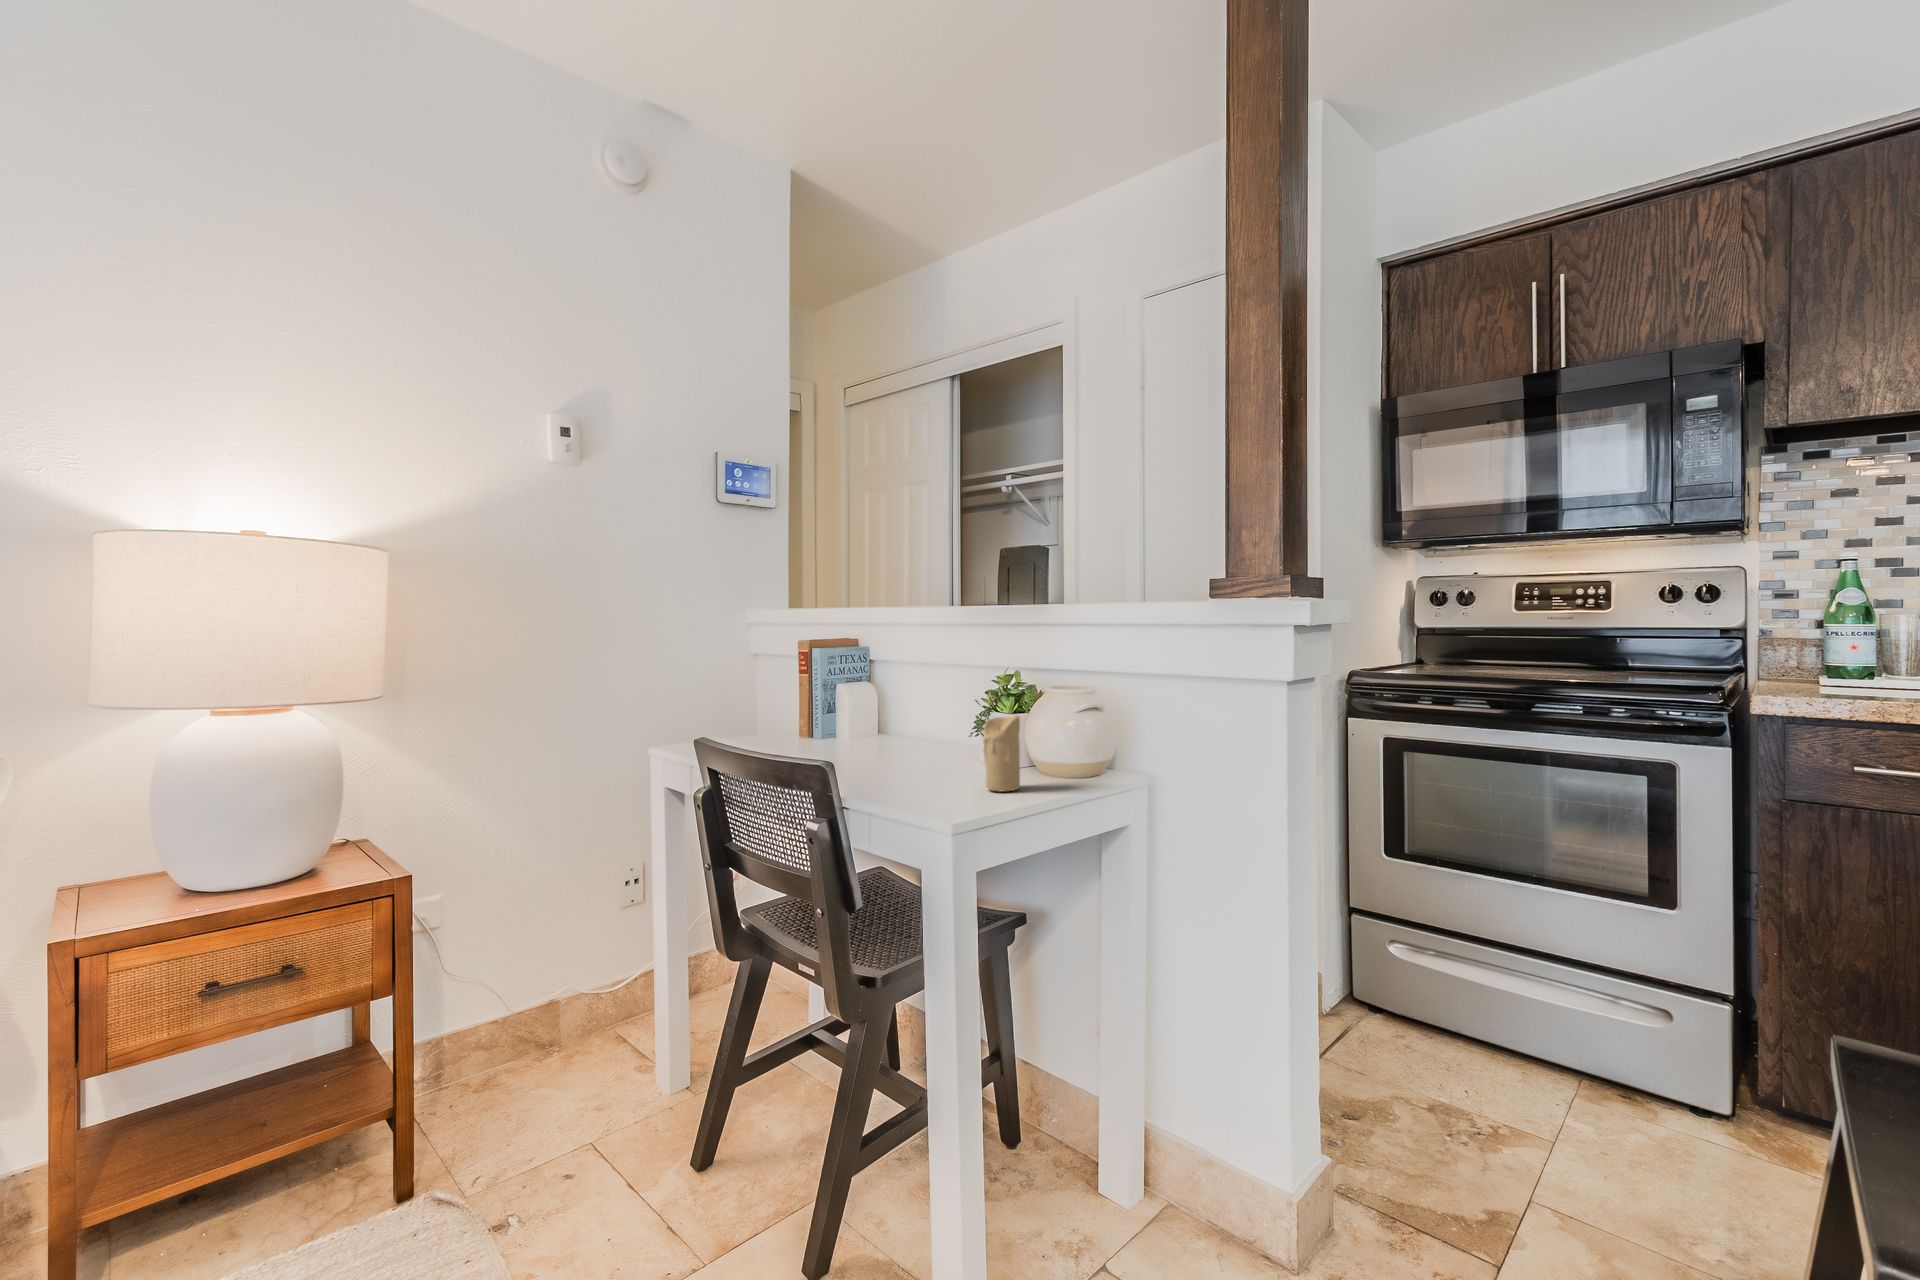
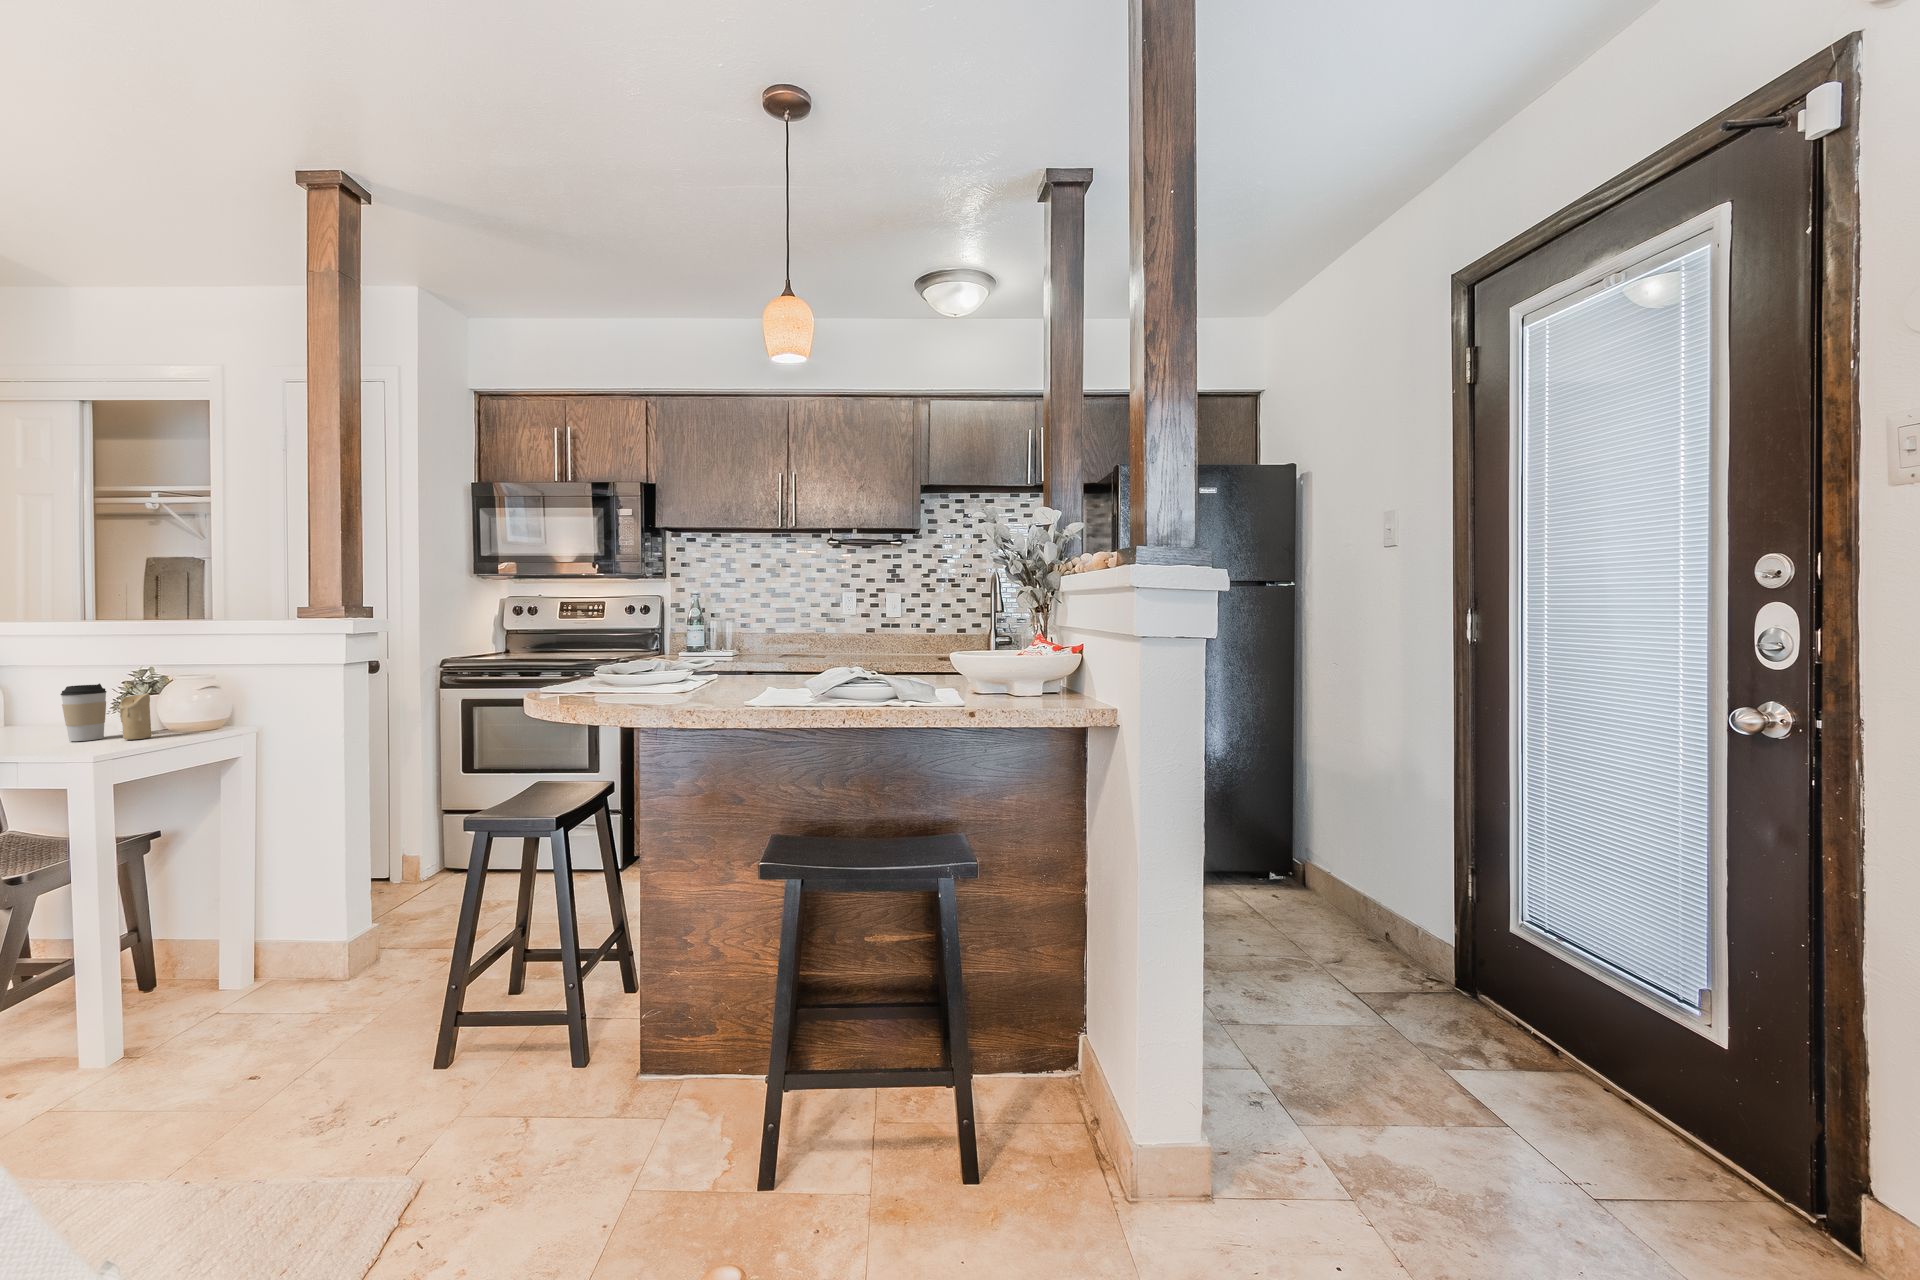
coffee cup: none [917,694,969,782] -> present [61,684,106,741]

